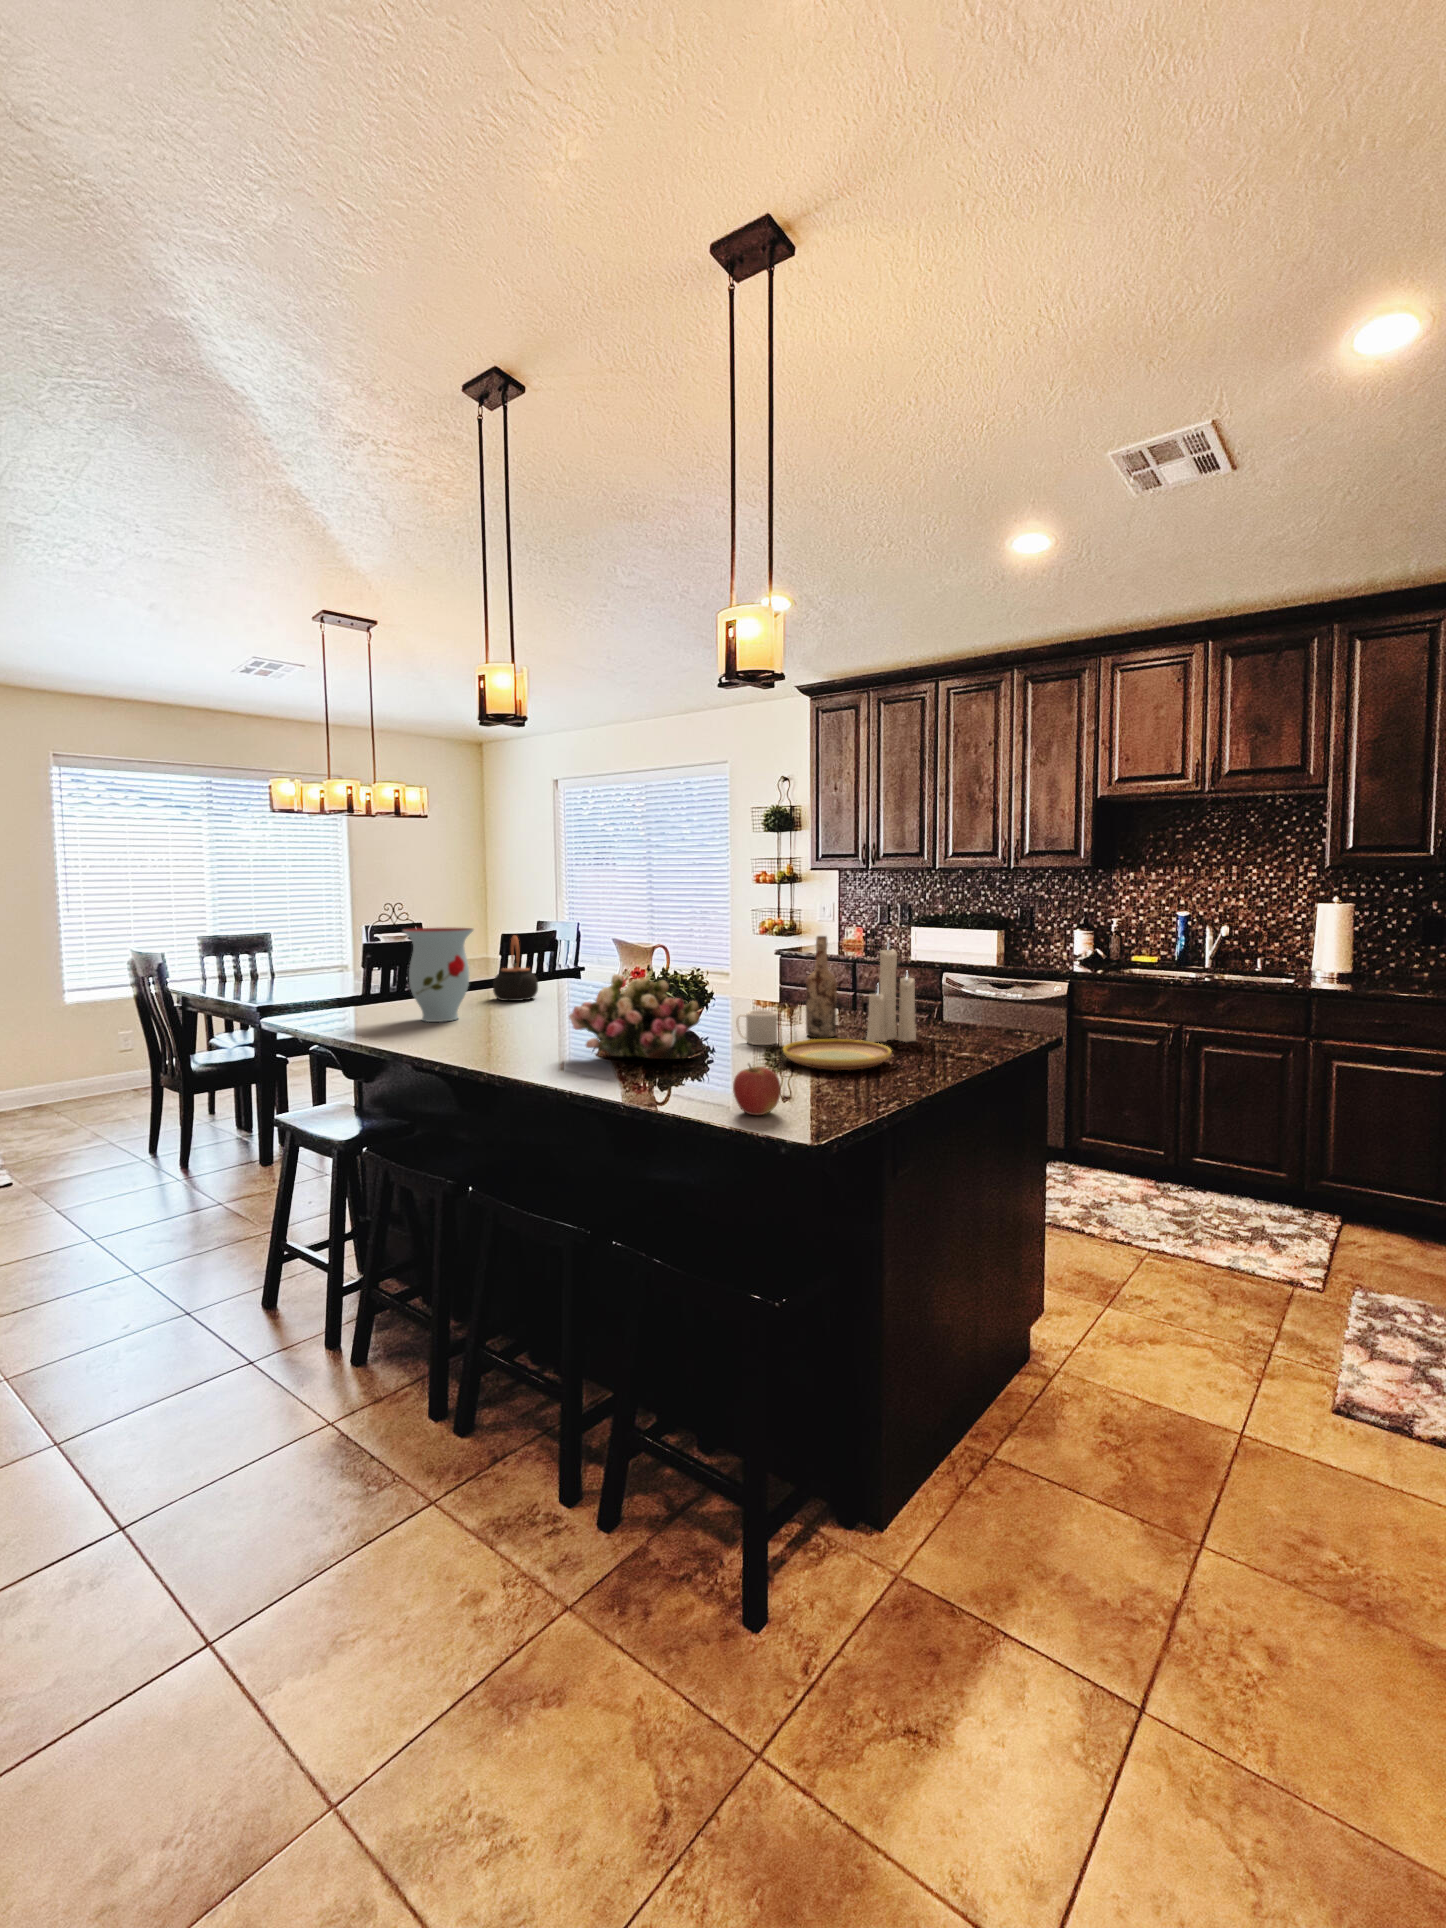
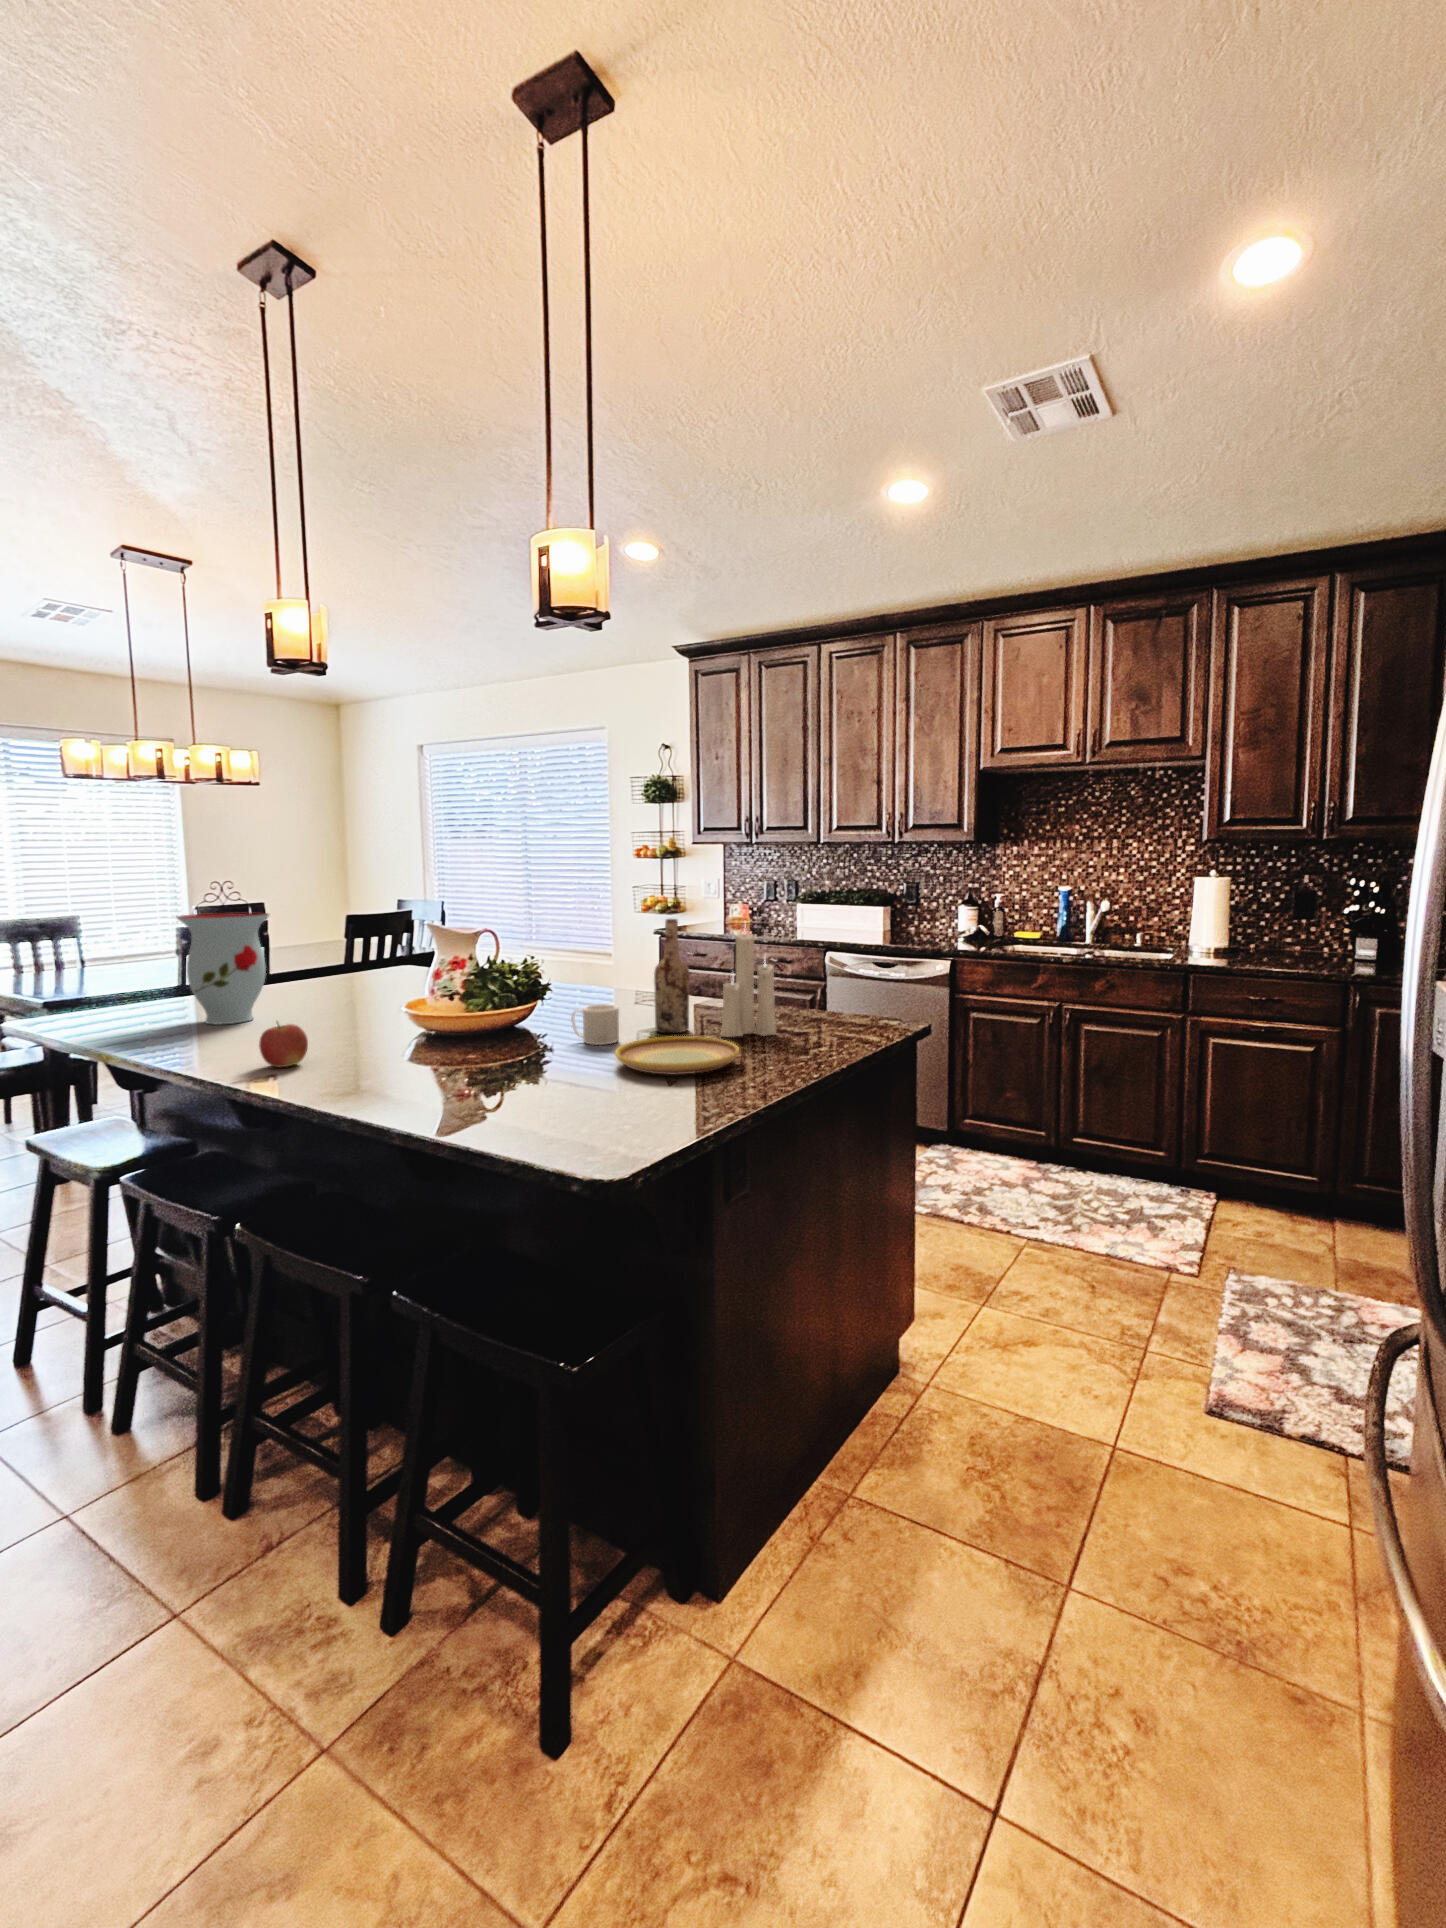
teapot: present [493,935,538,1001] -> none [310,920,365,995]
flower arrangement: present [569,974,700,1059] -> none [360,967,522,1067]
apple: present [733,1064,781,1115] -> present [259,1022,308,1067]

